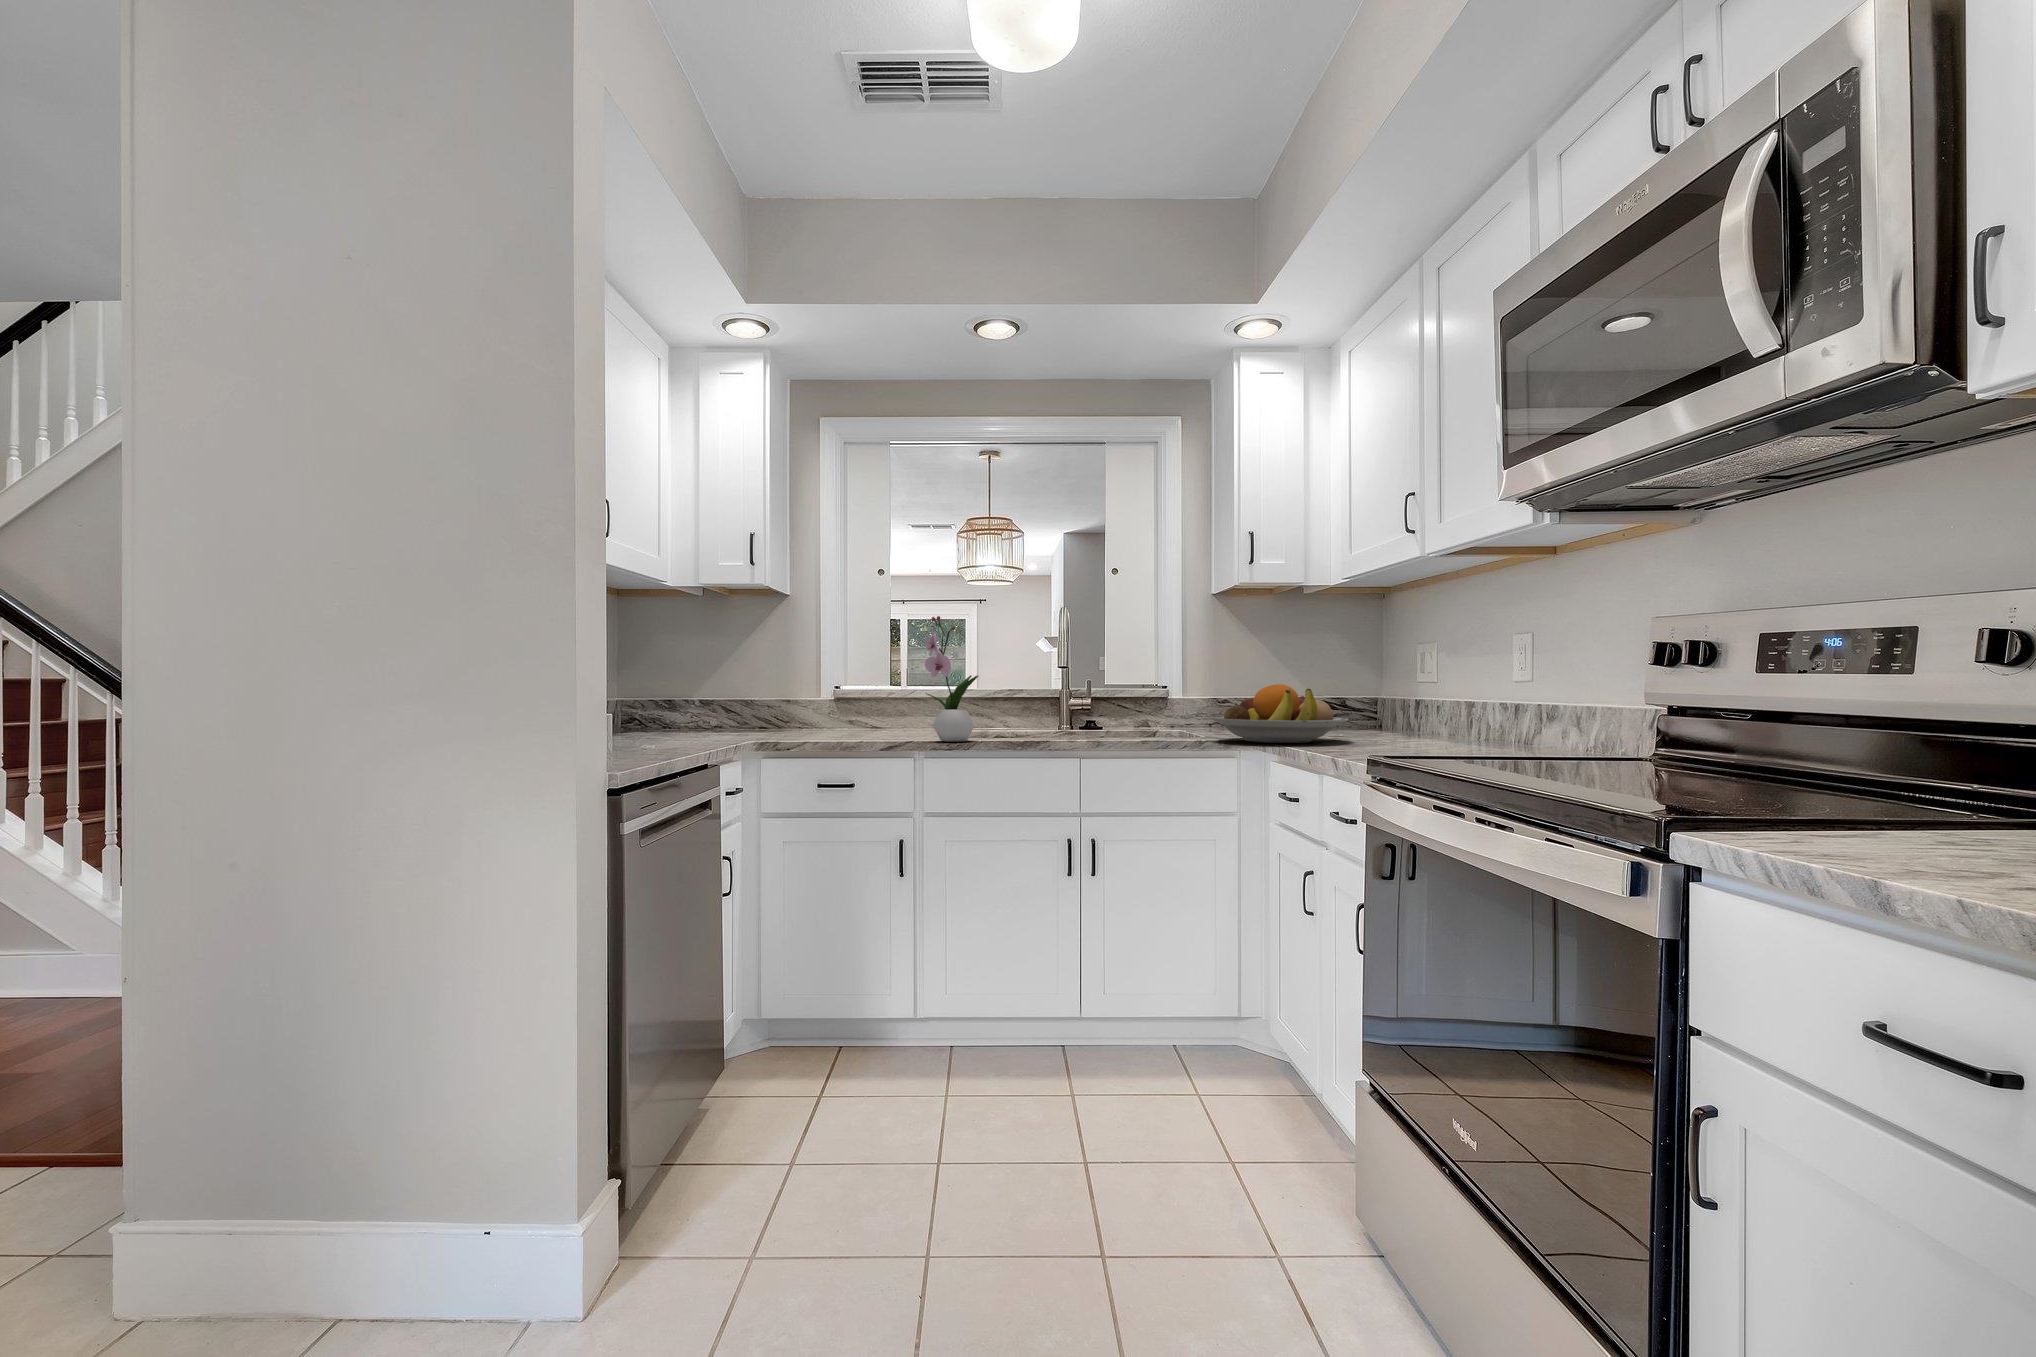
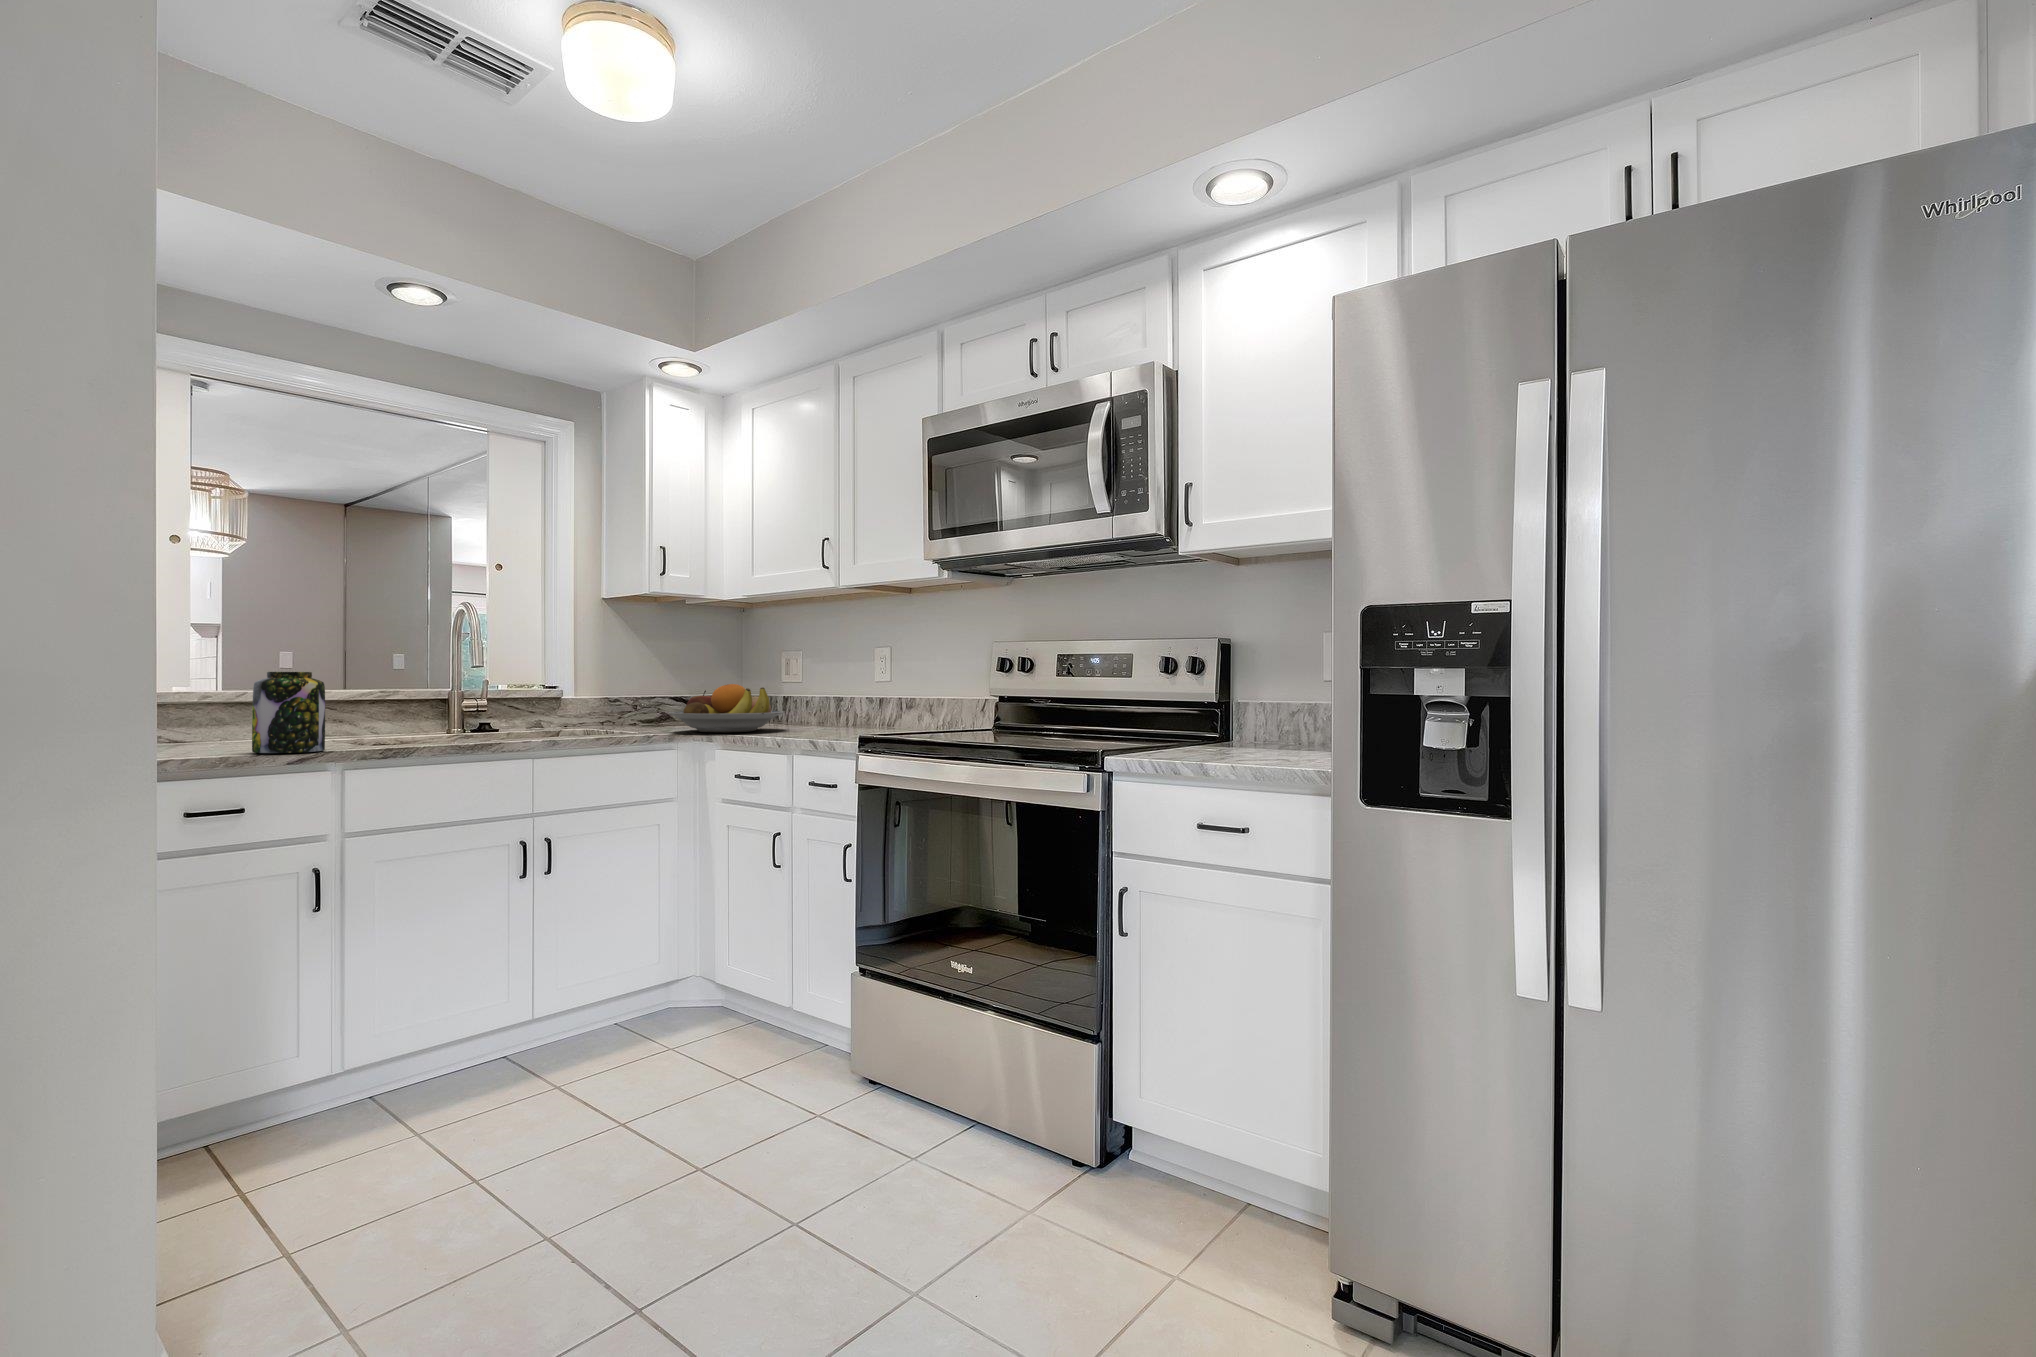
flower arrangement: present [925,616,978,741] -> none [363,611,437,746]
jar: none [843,673,891,743] -> present [252,672,325,753]

